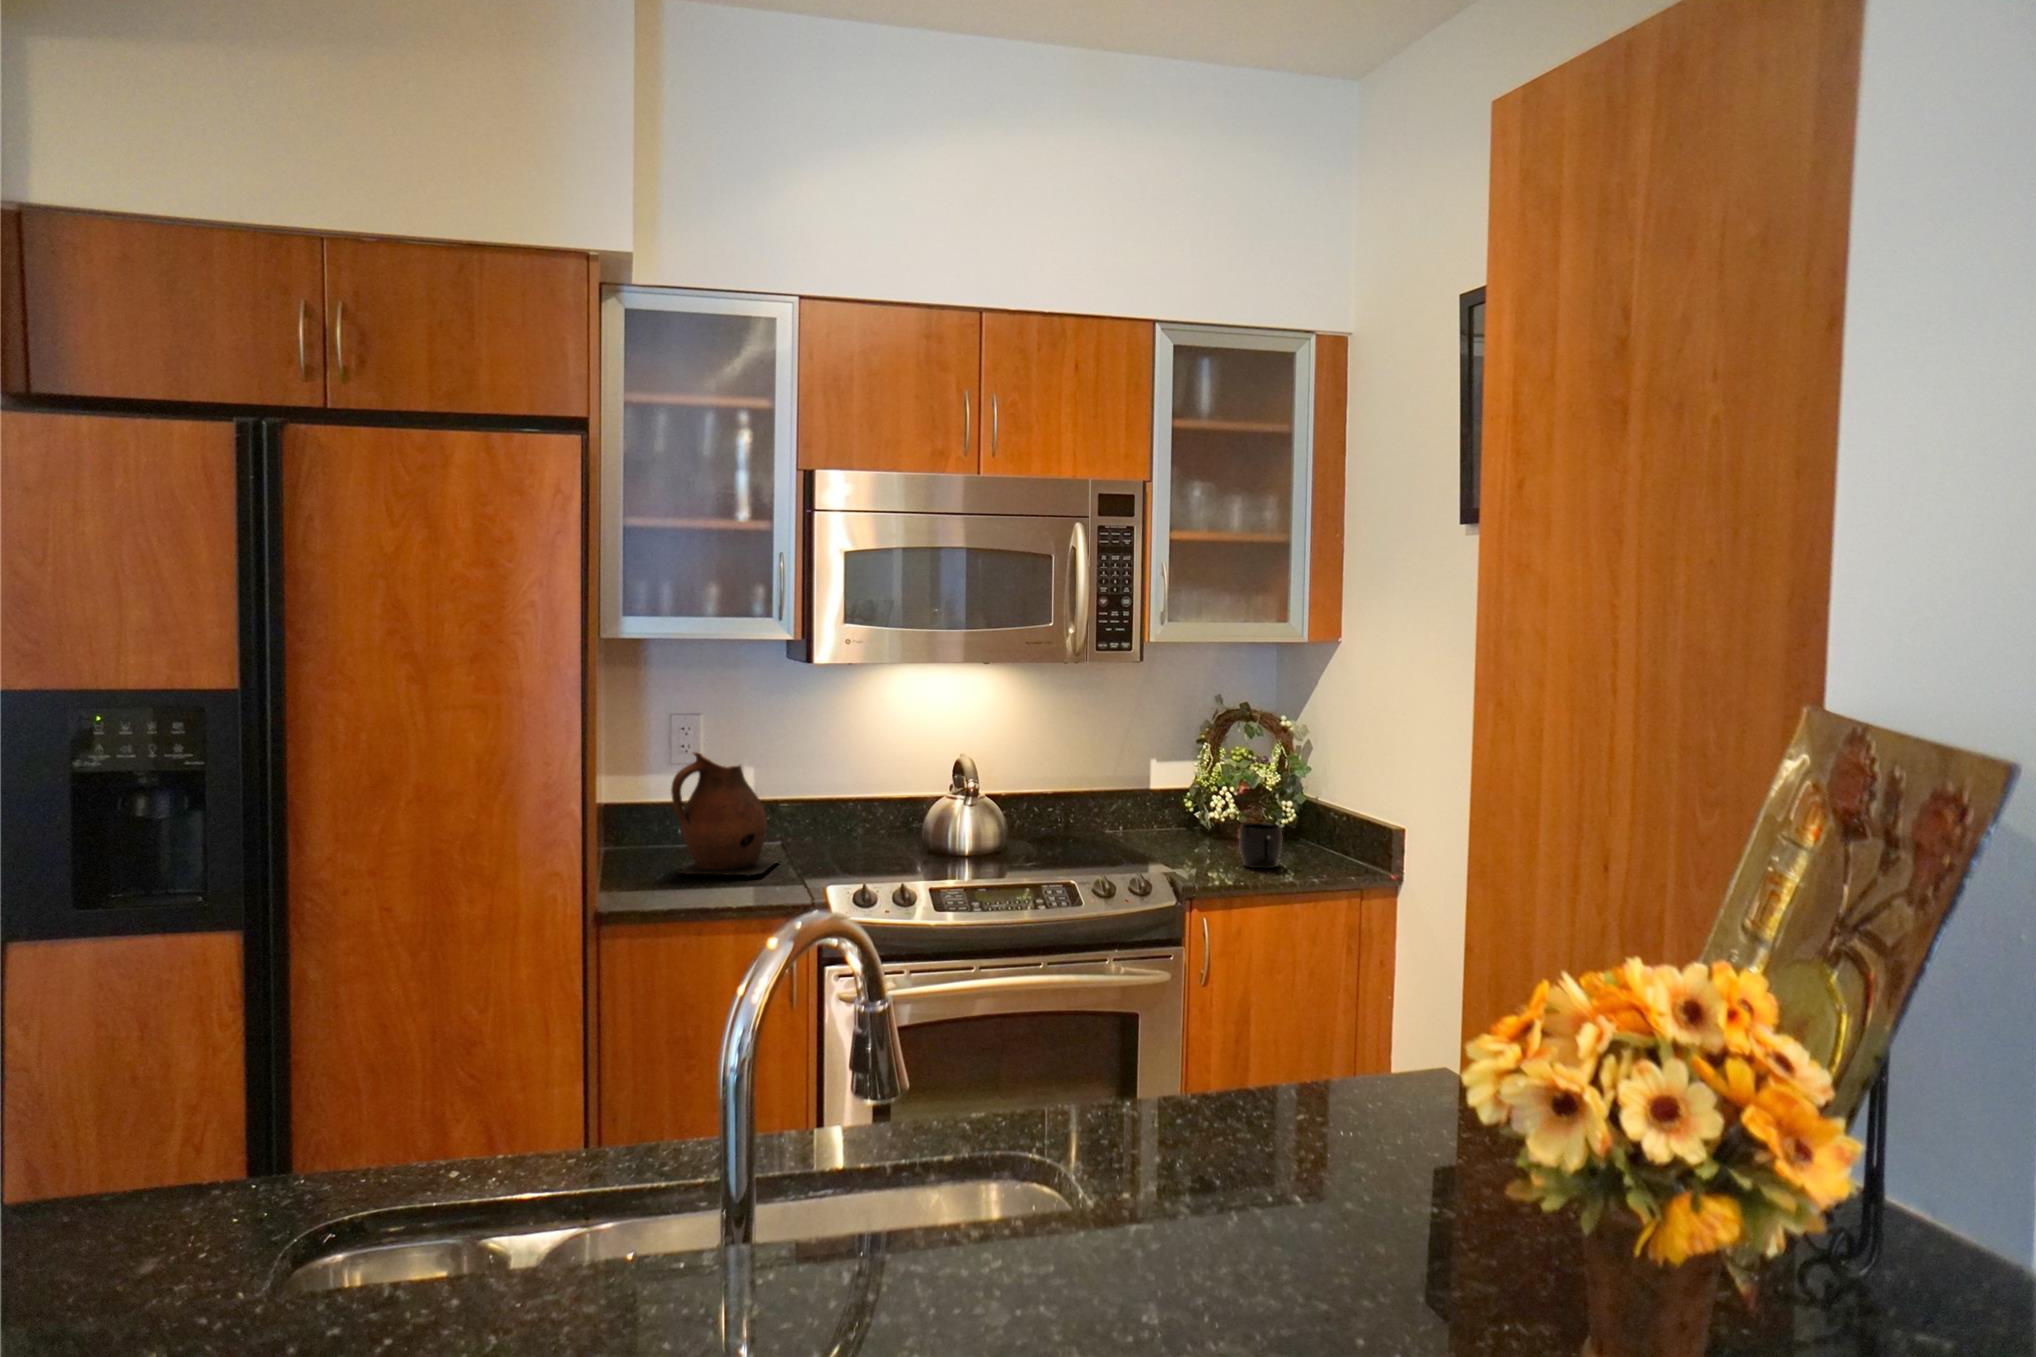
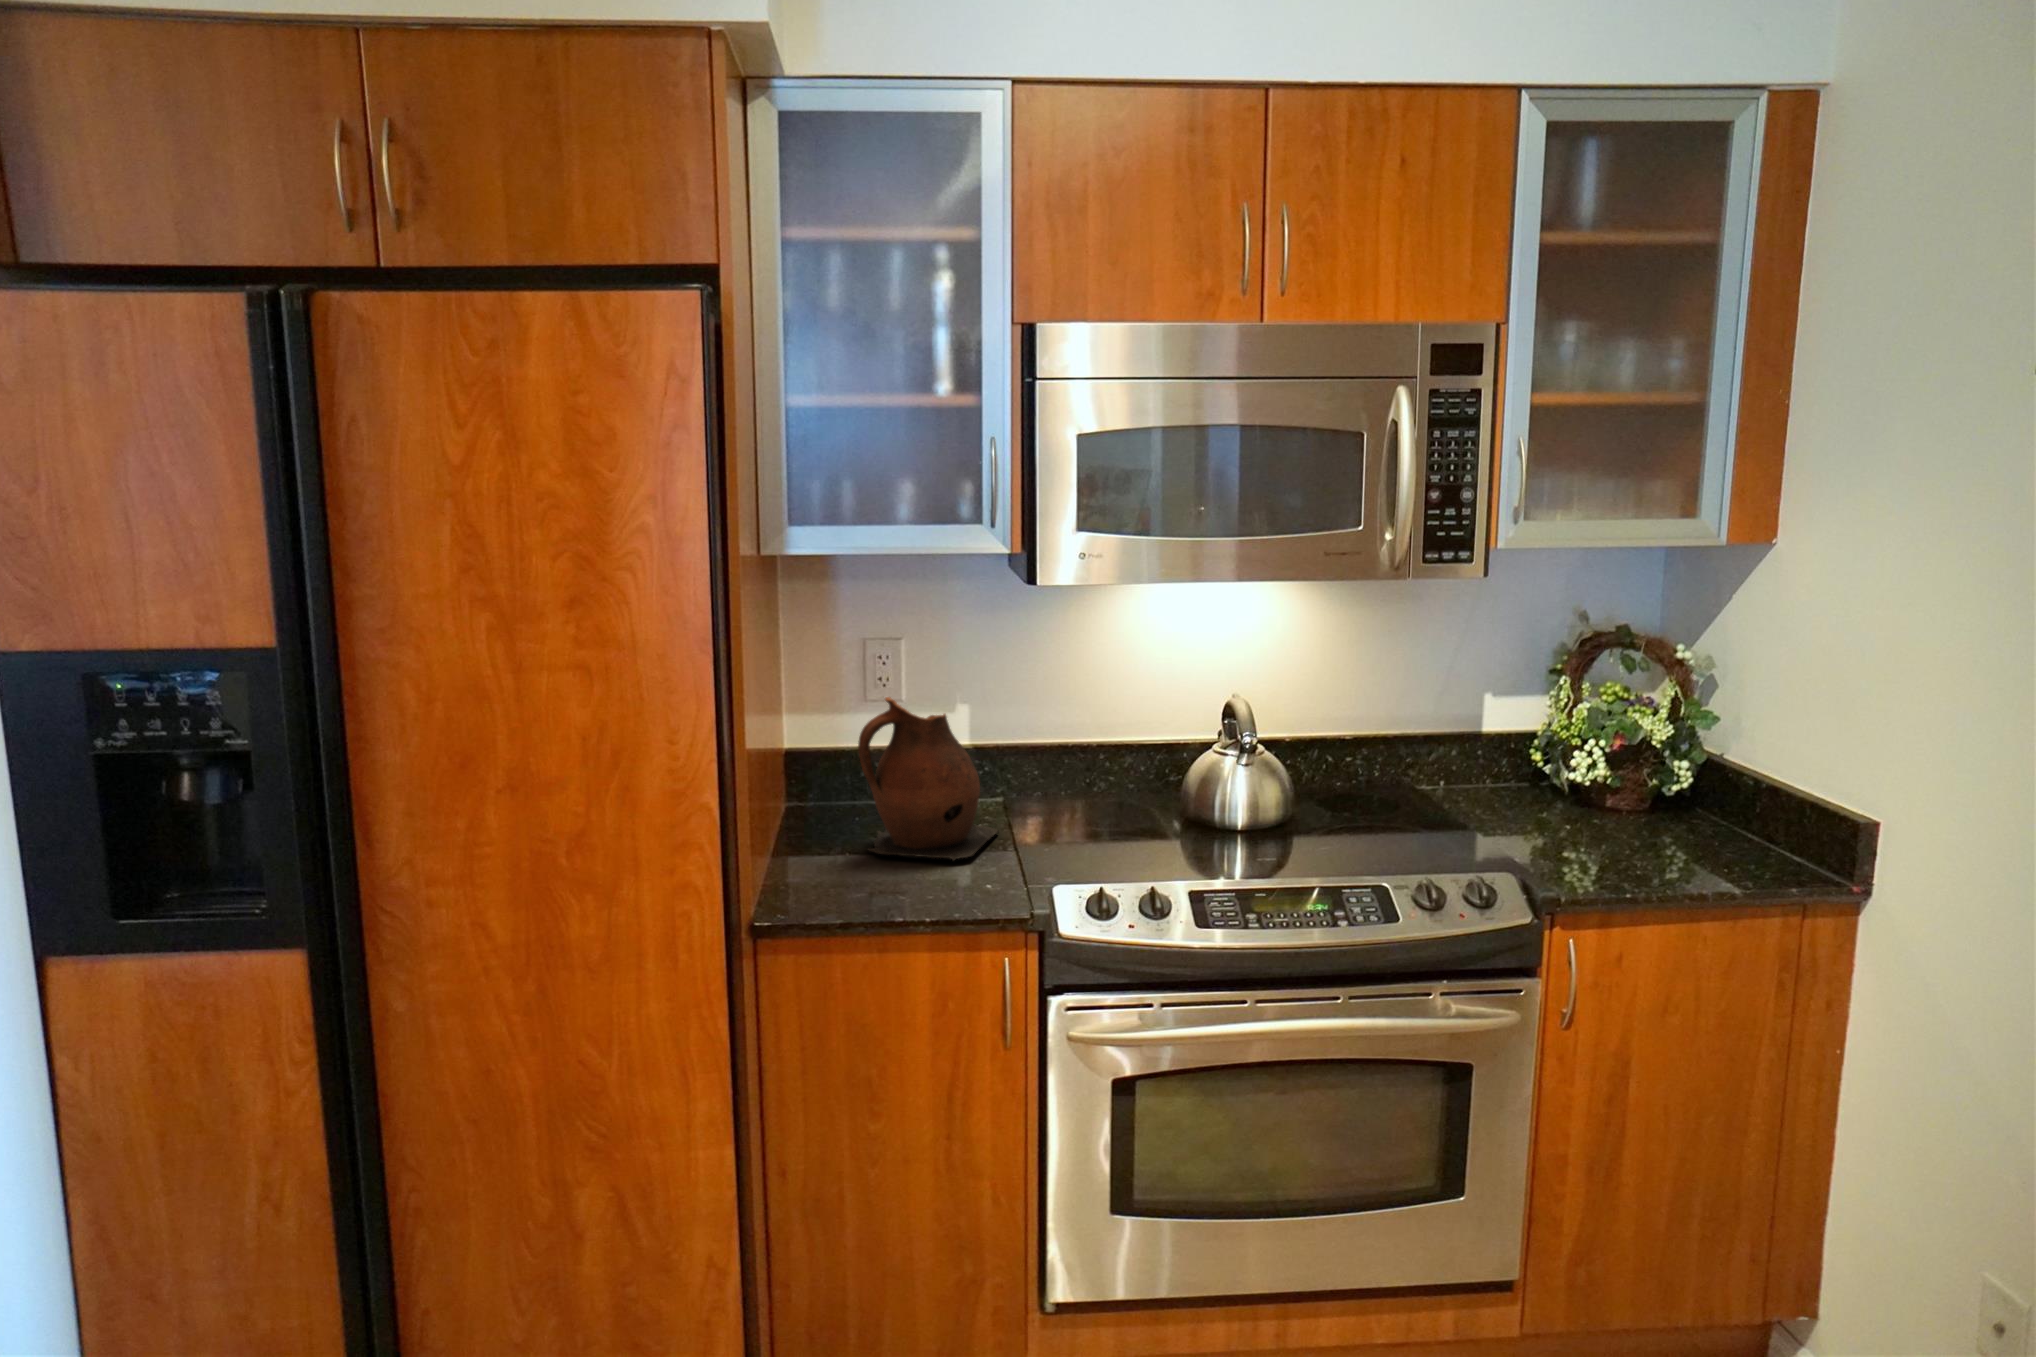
mug: present [1239,823,1282,868] -> none [1620,800,1686,866]

